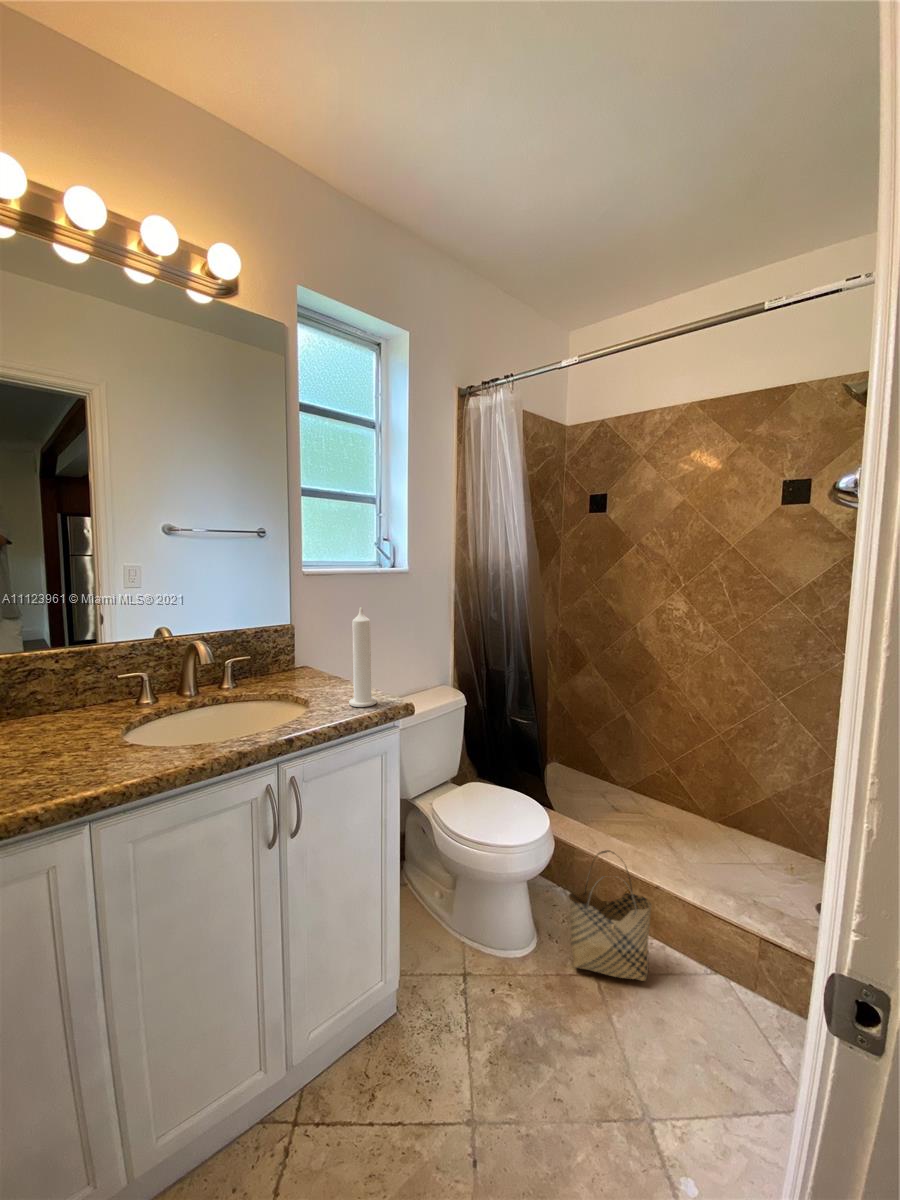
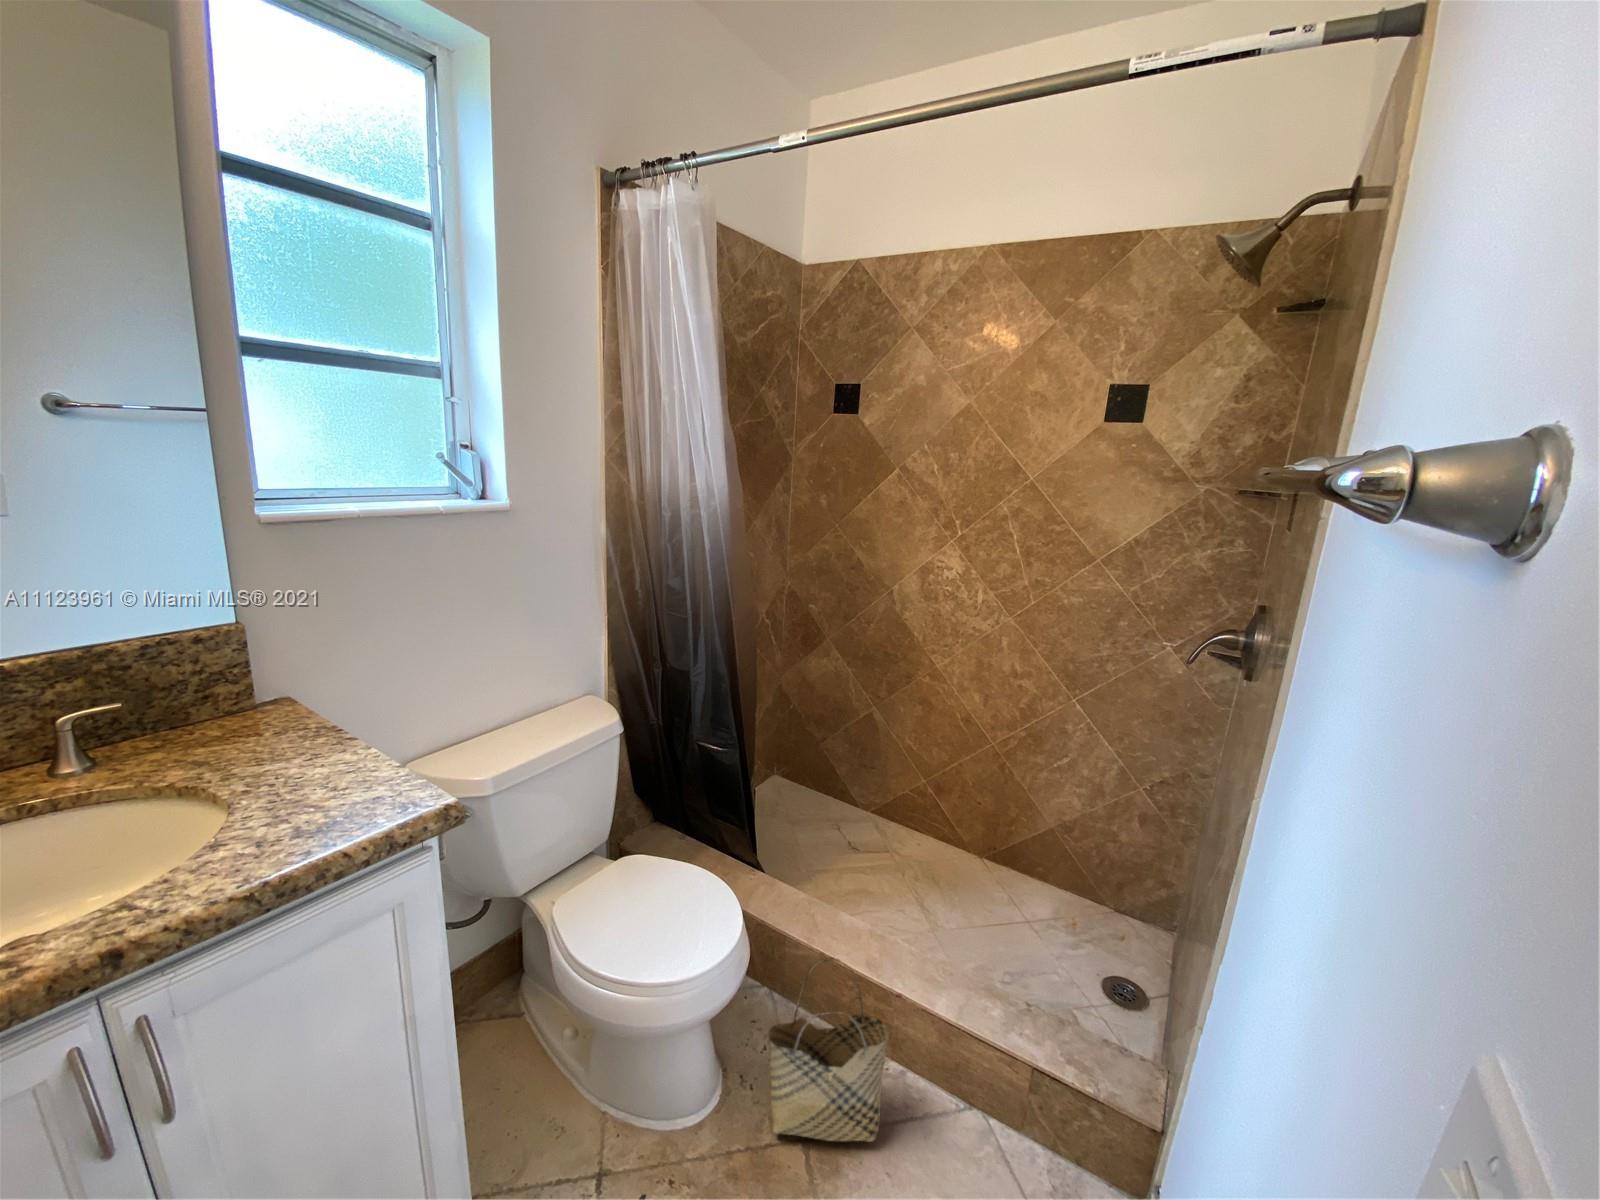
candle: present [349,607,377,707] -> none [291,625,371,830]

